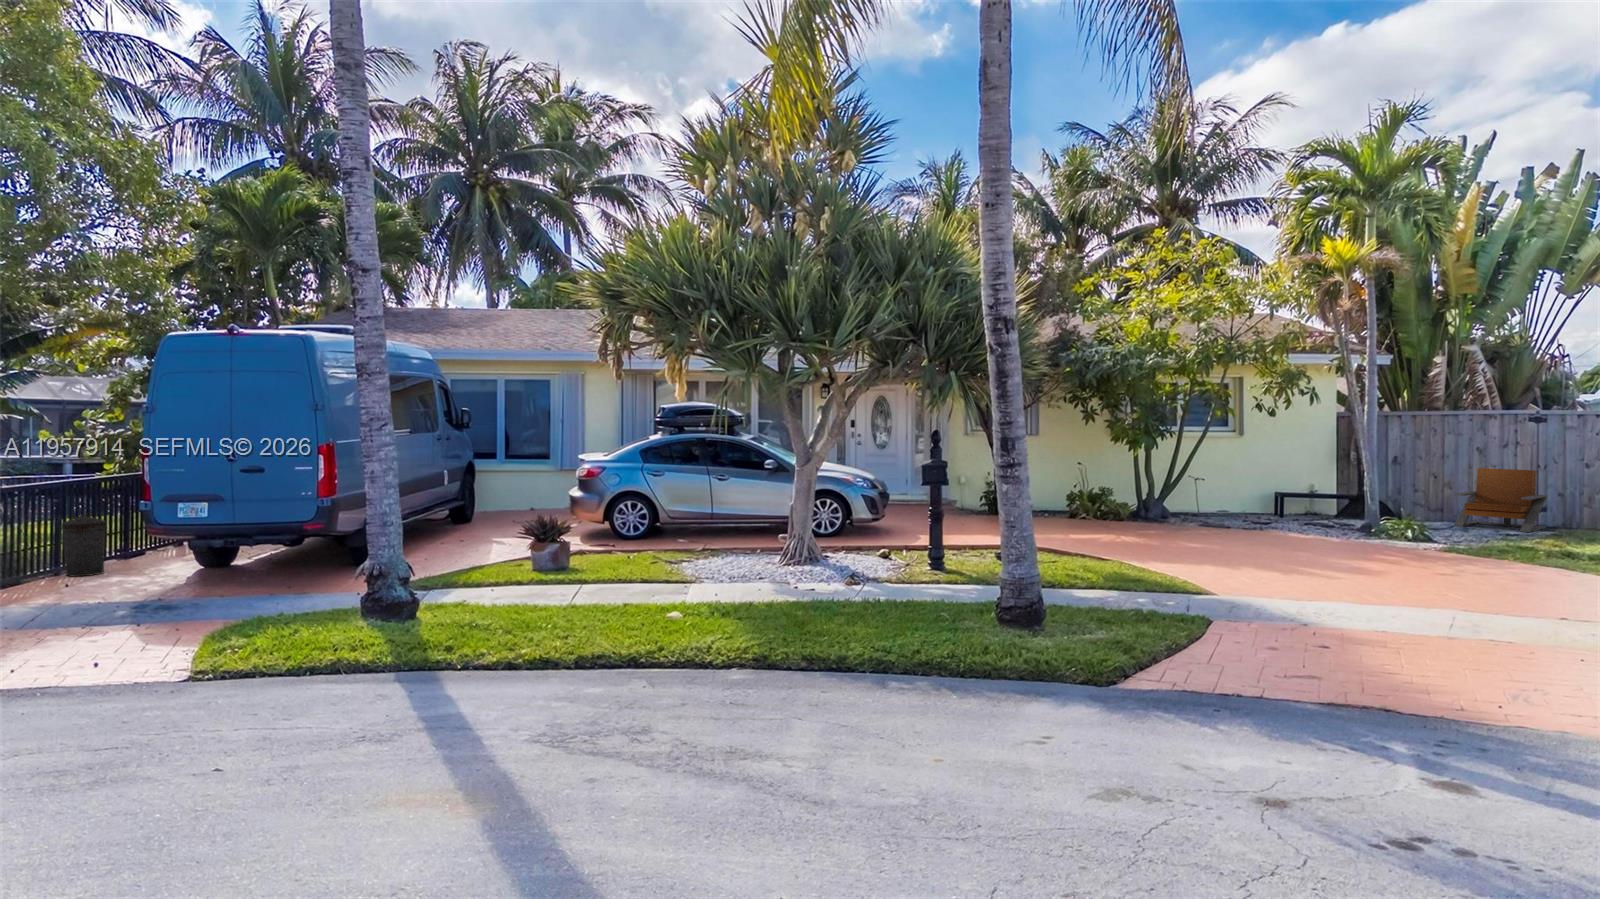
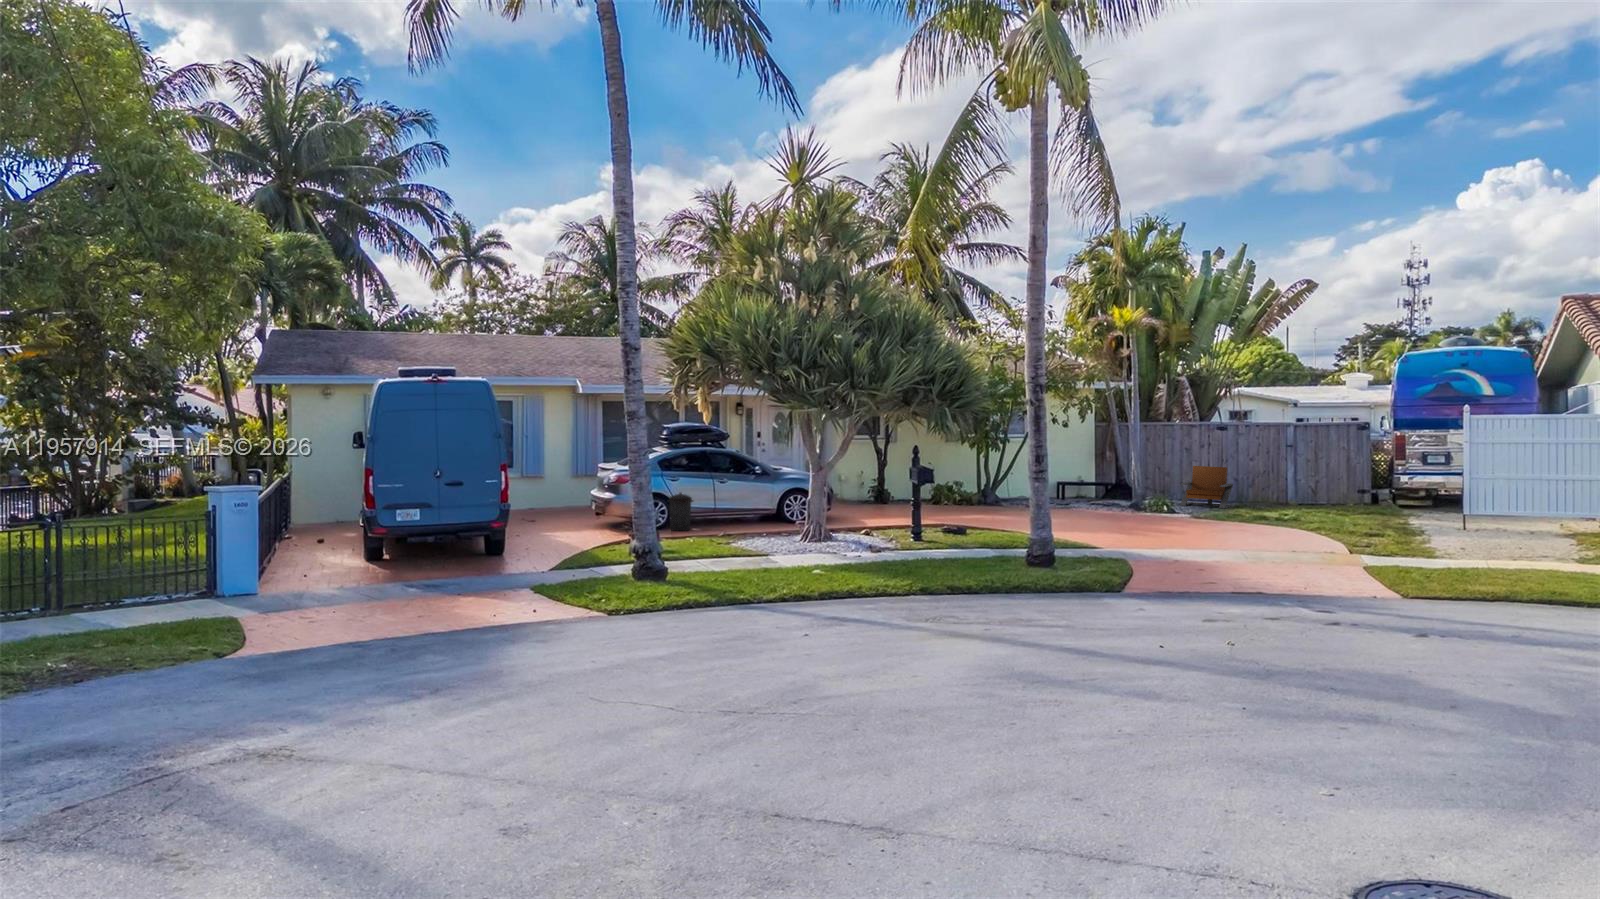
trash can: present [61,514,107,577] -> present [668,493,693,531]

